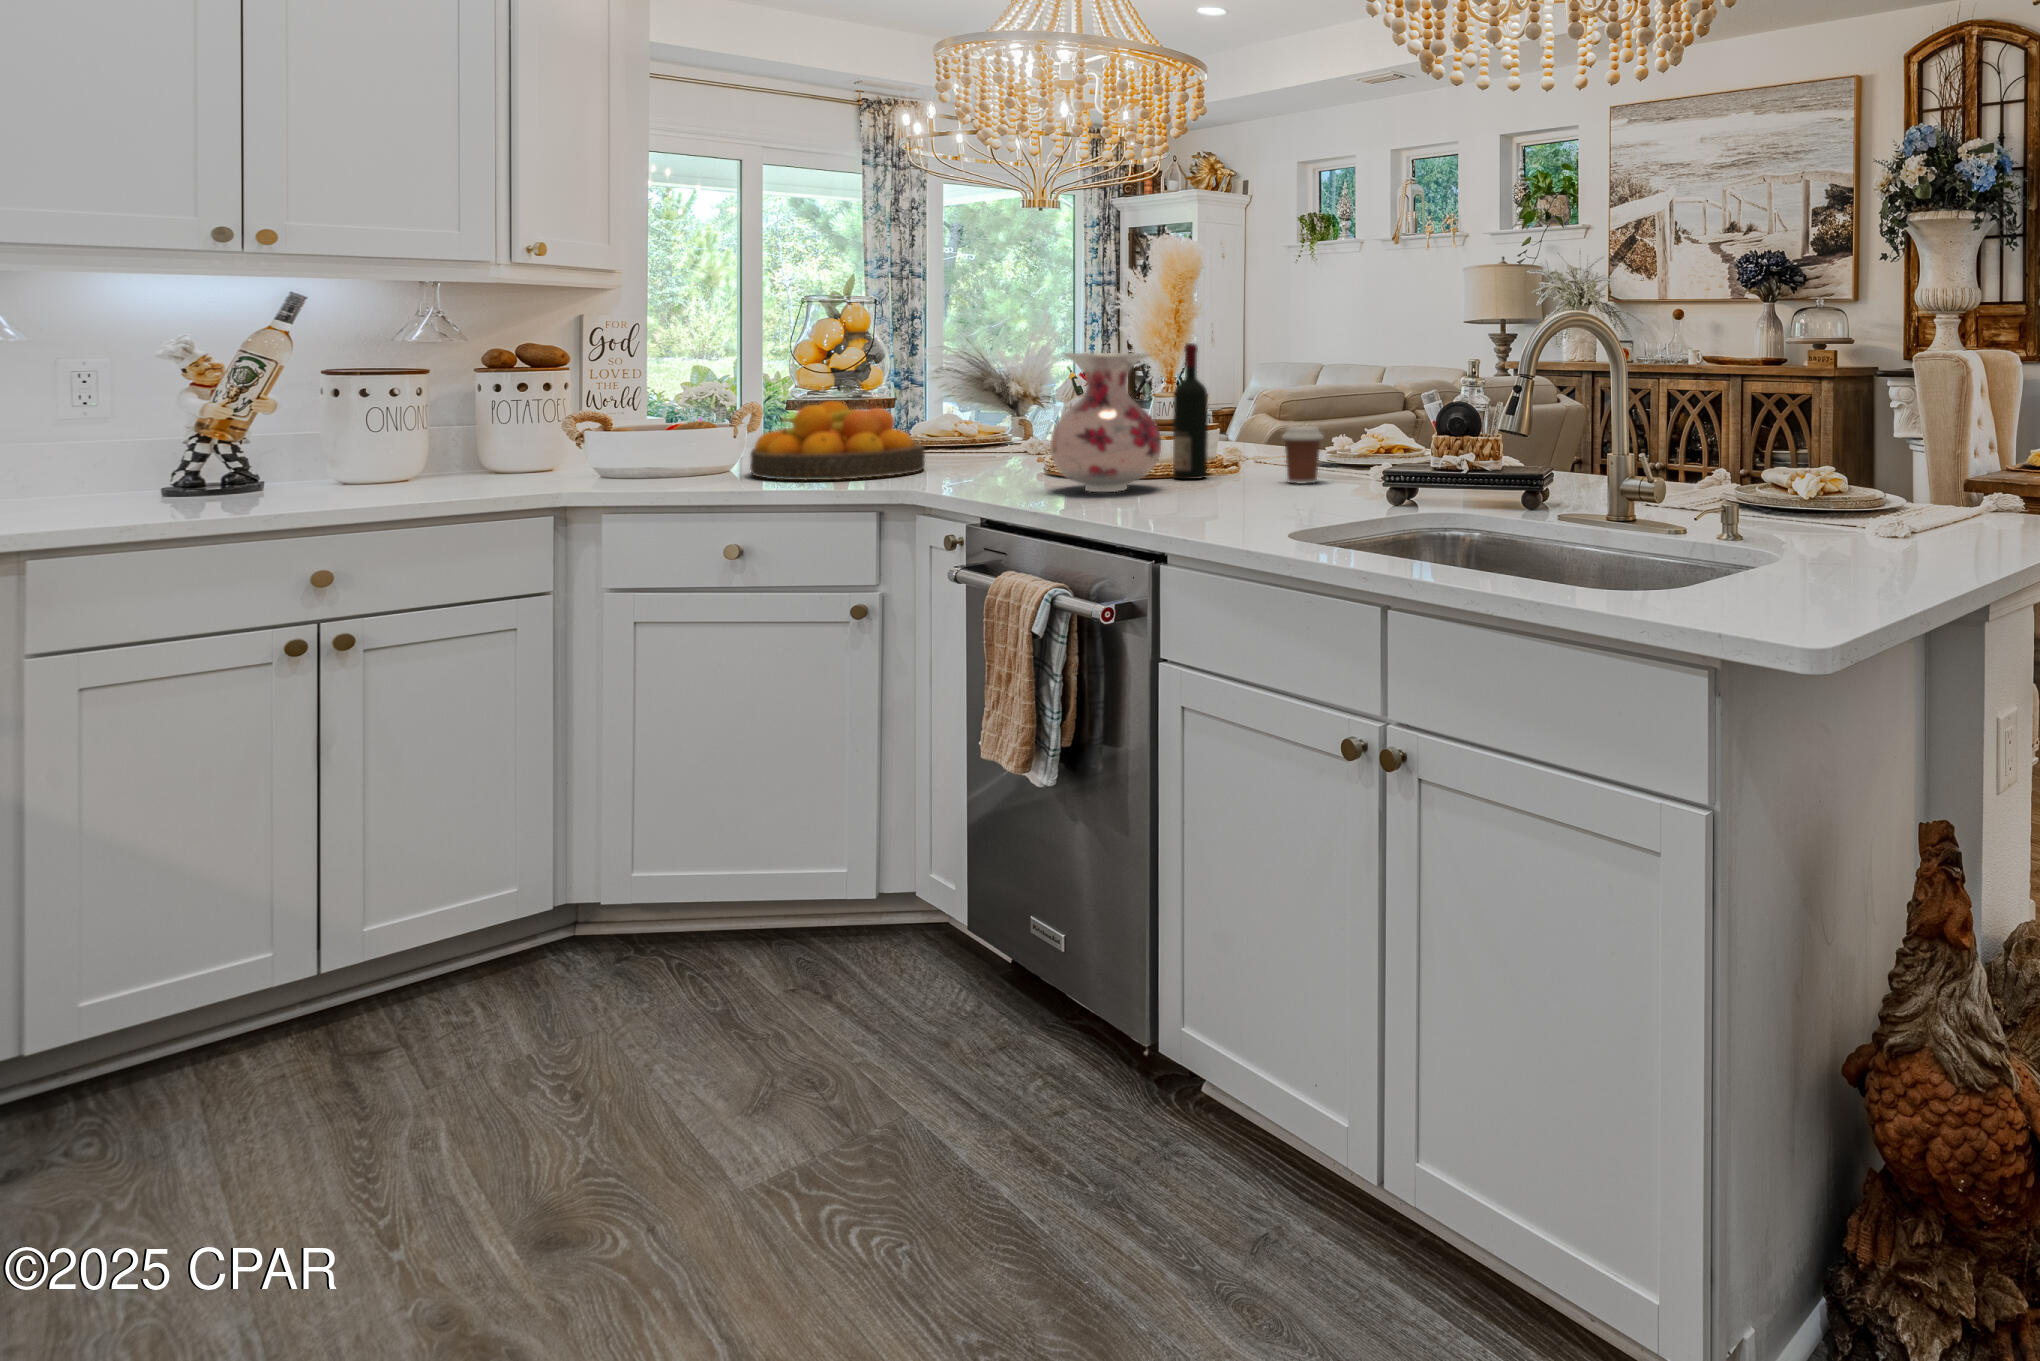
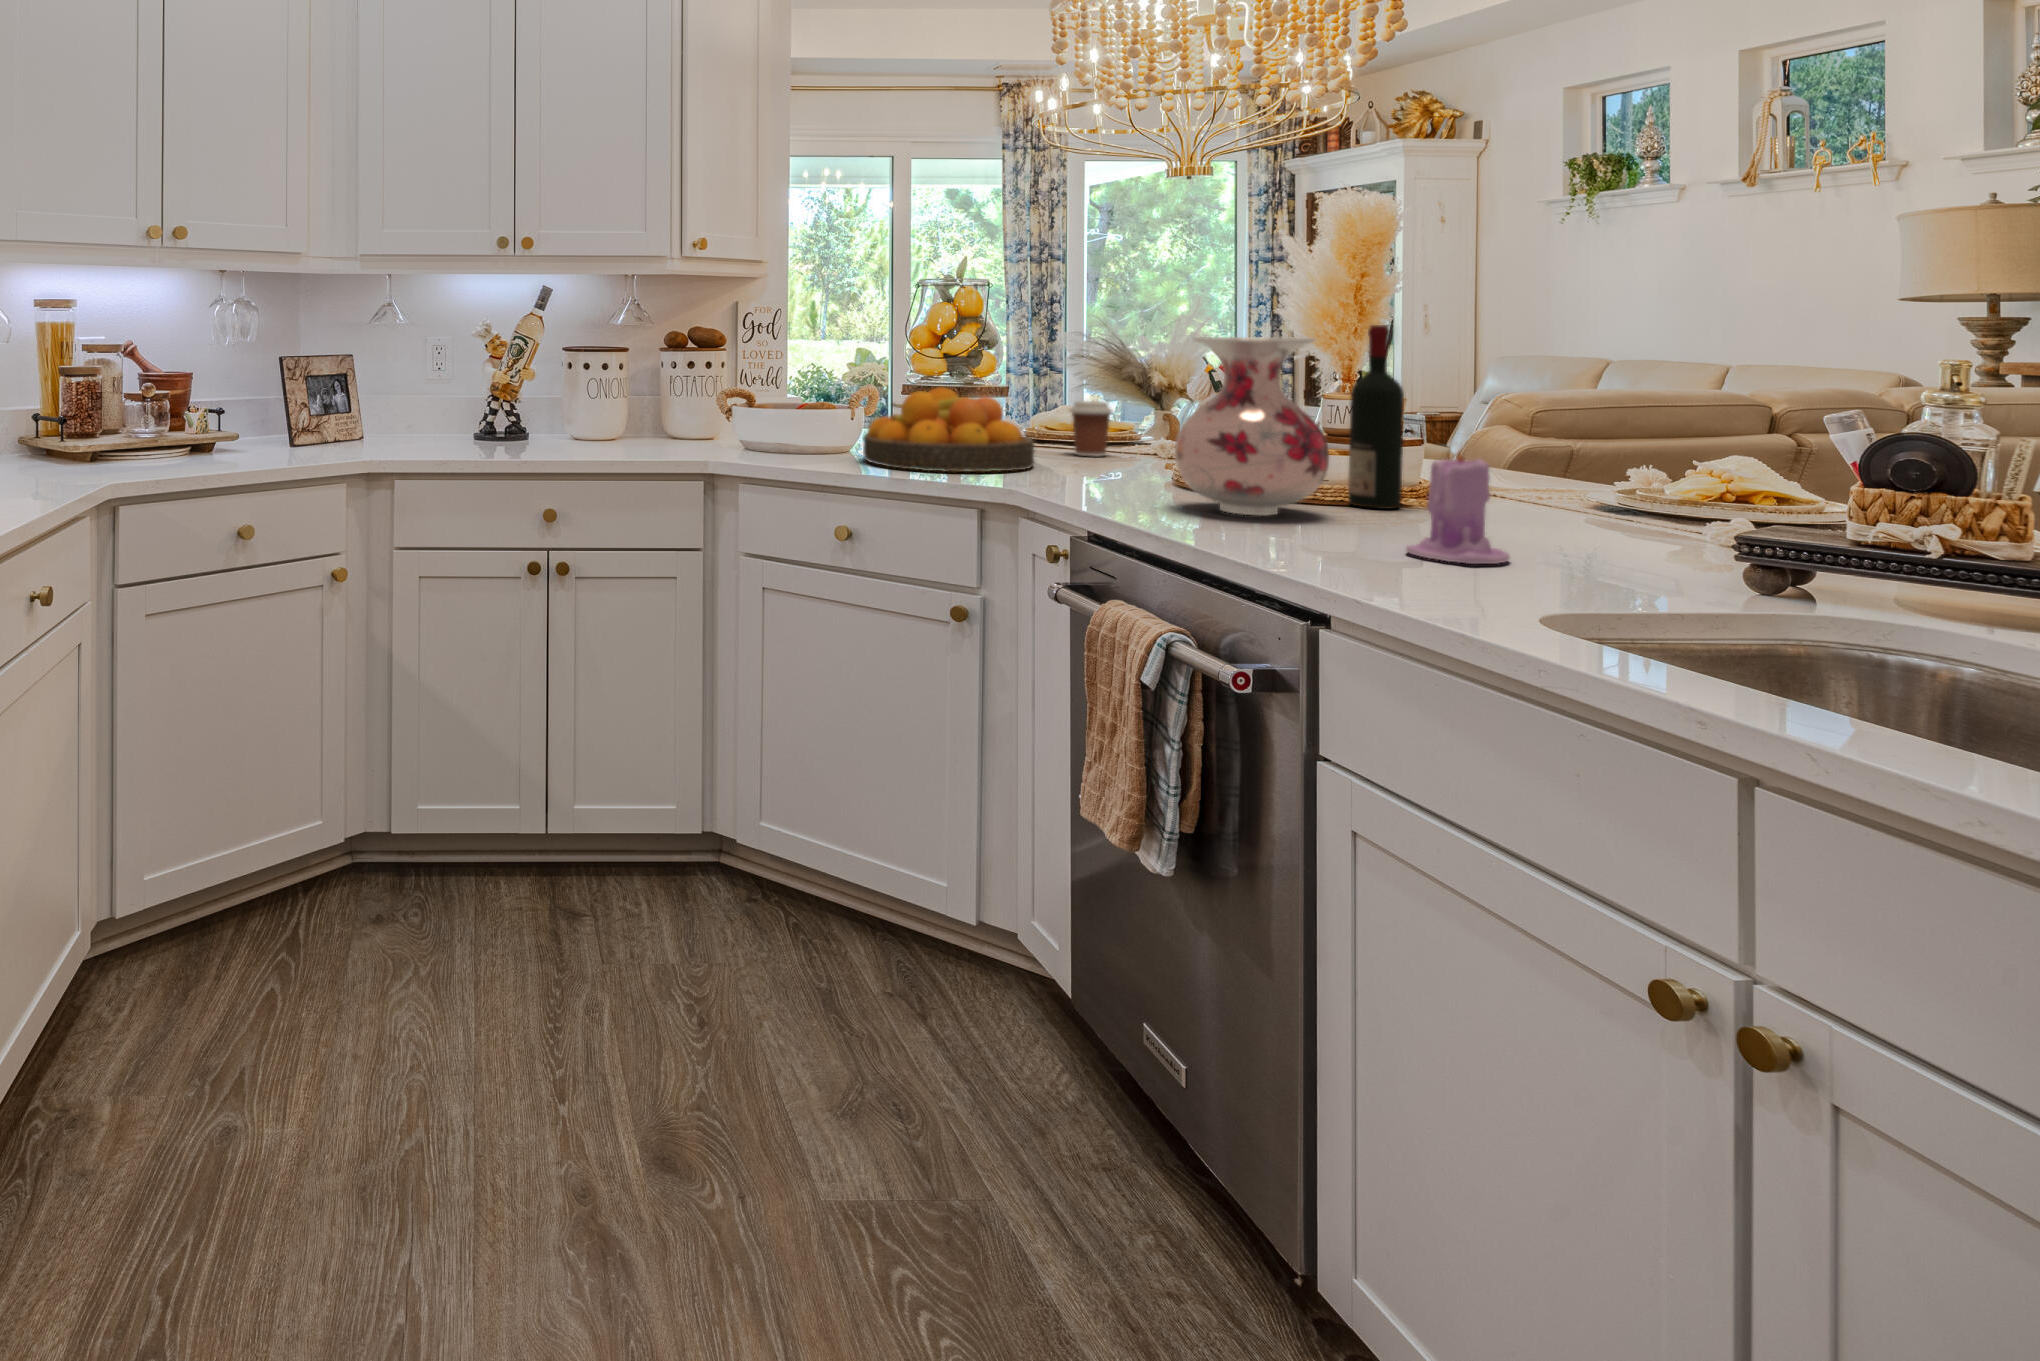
coffee cup: present [1282,426,1324,484] -> present [1070,401,1113,457]
candle: none [1212,427,1273,510] -> present [1406,448,1510,564]

